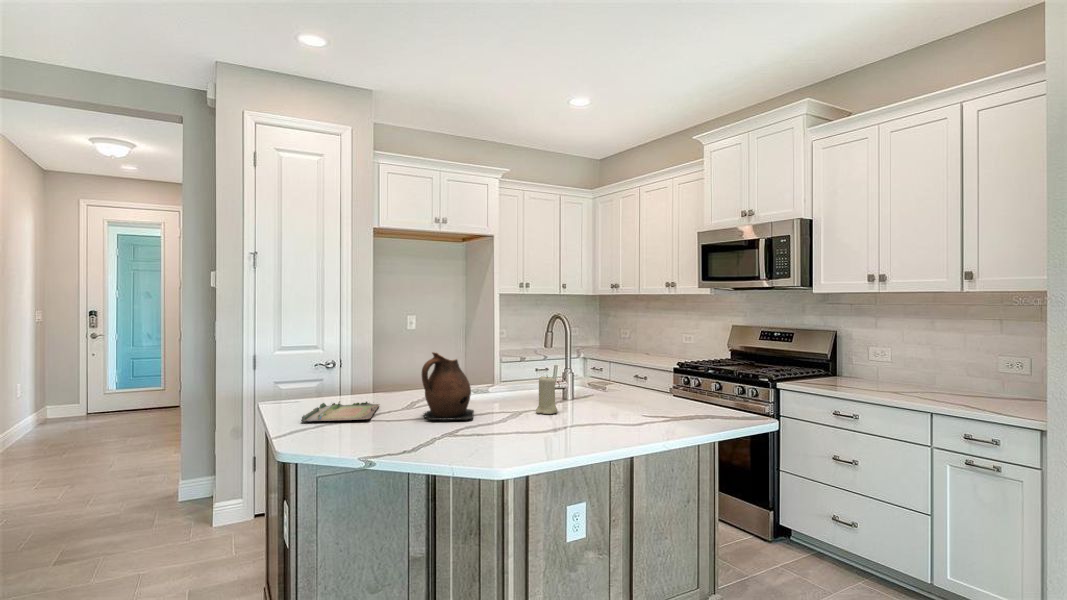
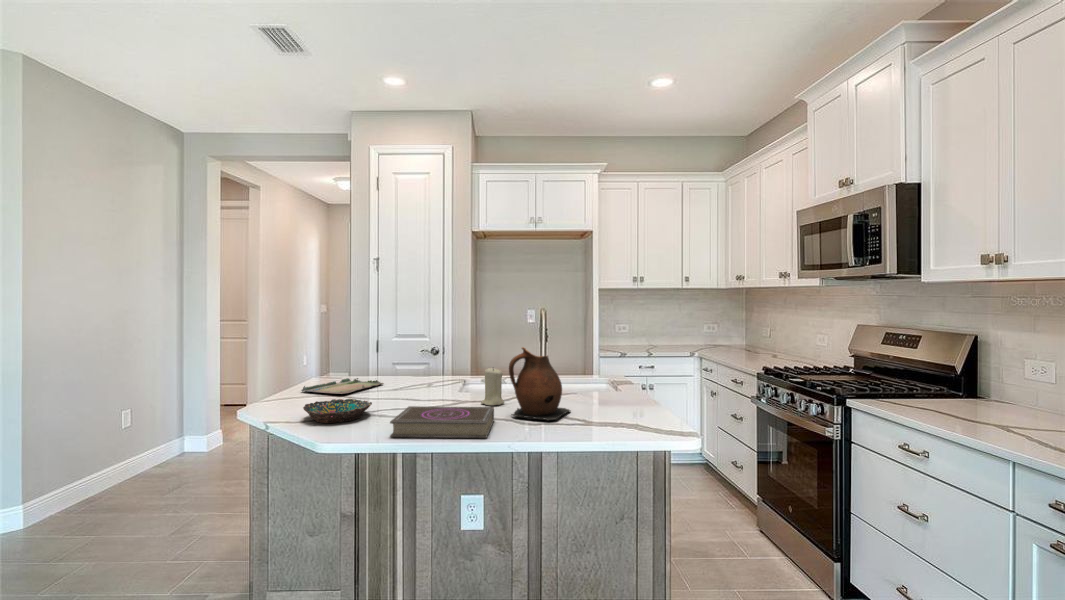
ceramic pitcher: present [422,352,474,420] -> present [509,347,570,421]
book: none [513,413,626,451] -> present [390,406,494,438]
bowl: none [394,420,469,449] -> present [303,399,372,423]

